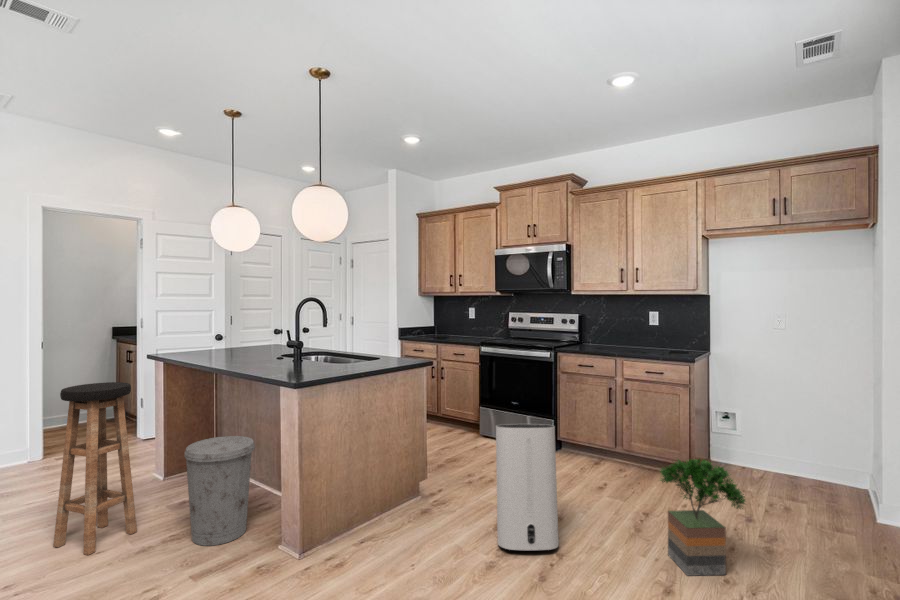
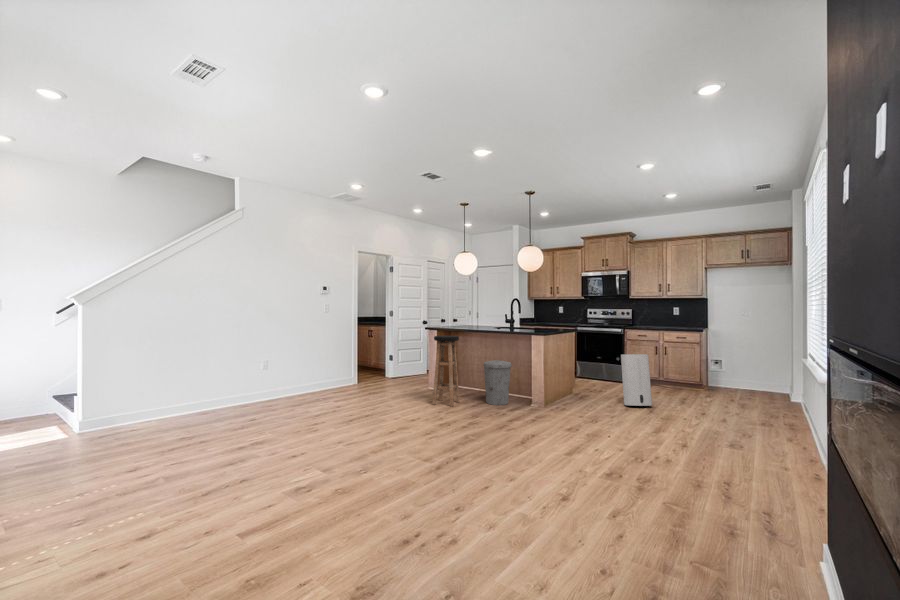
potted tree: present [660,459,745,576] -> none [695,366,736,412]

